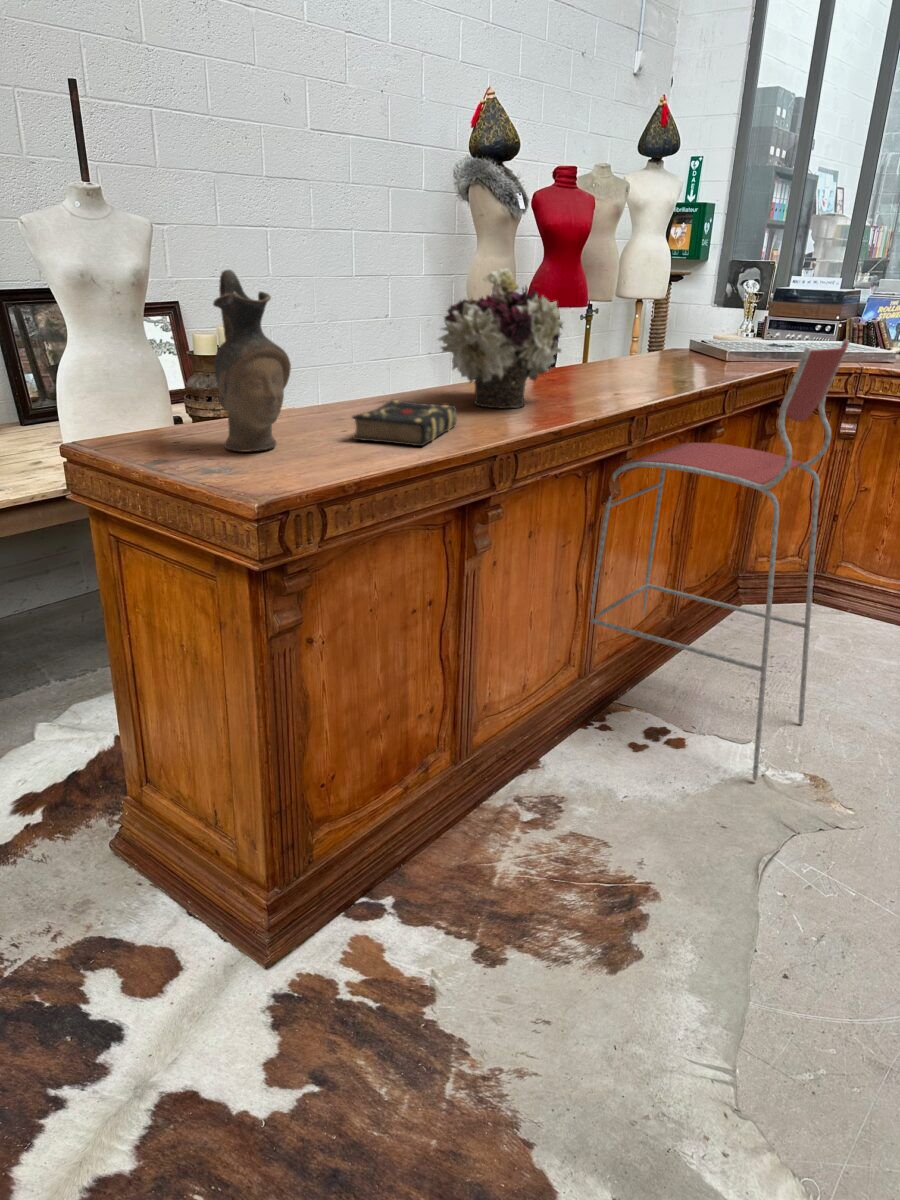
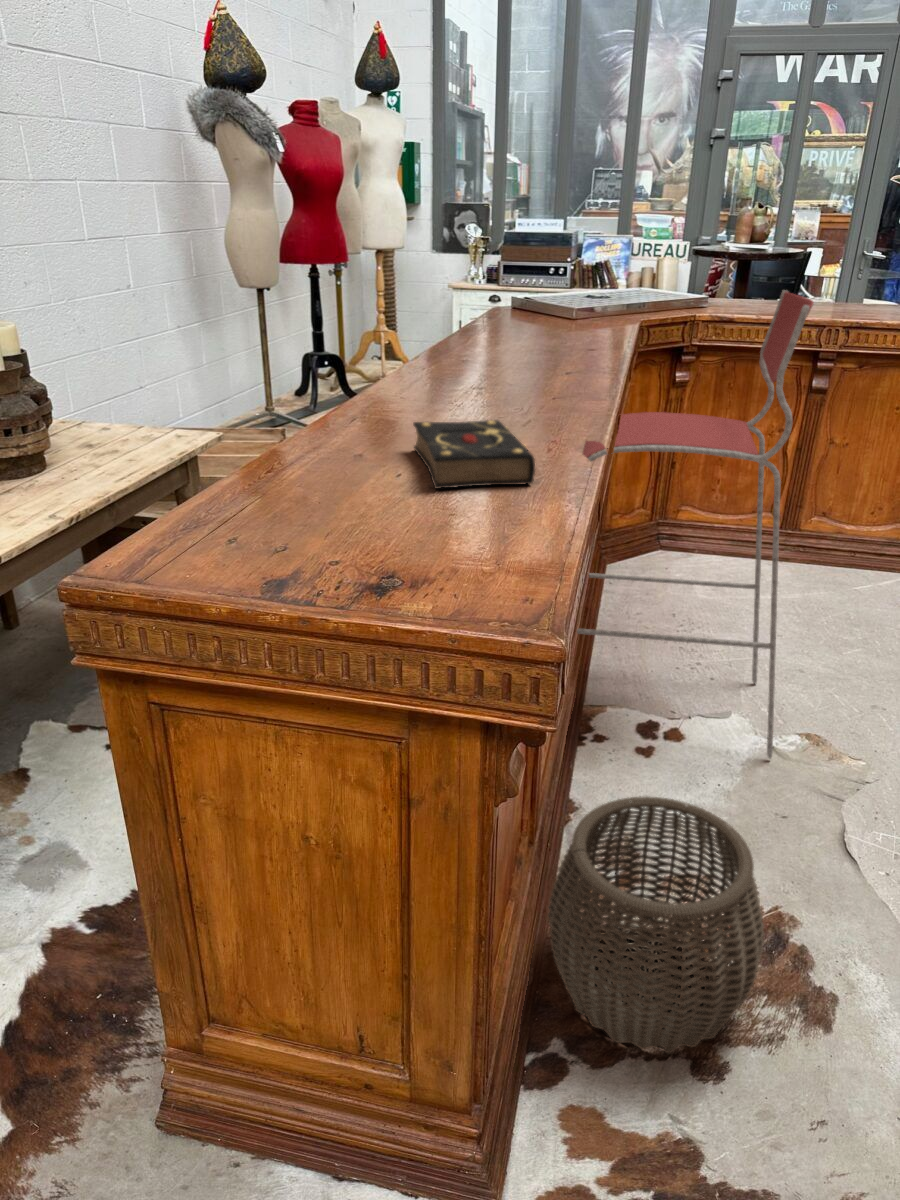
flower arrangement: present [438,268,563,408] -> none [408,236,553,411]
ceramic pitcher: present [213,270,291,452] -> none [258,272,398,539]
woven basket: none [405,731,583,938] -> present [549,797,765,1053]

